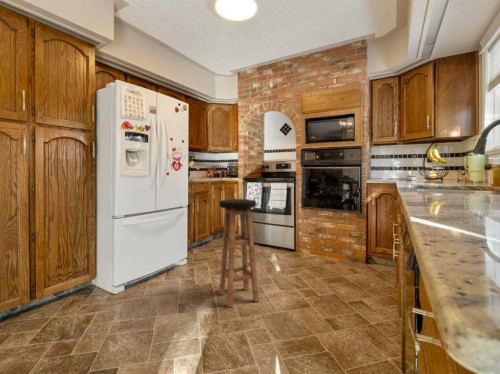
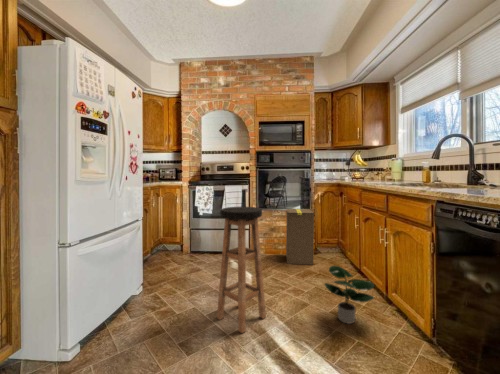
cardboard box: none [323,208,358,270] -> present [286,209,314,265]
potted plant: none [313,265,366,326] -> present [325,266,374,324]

